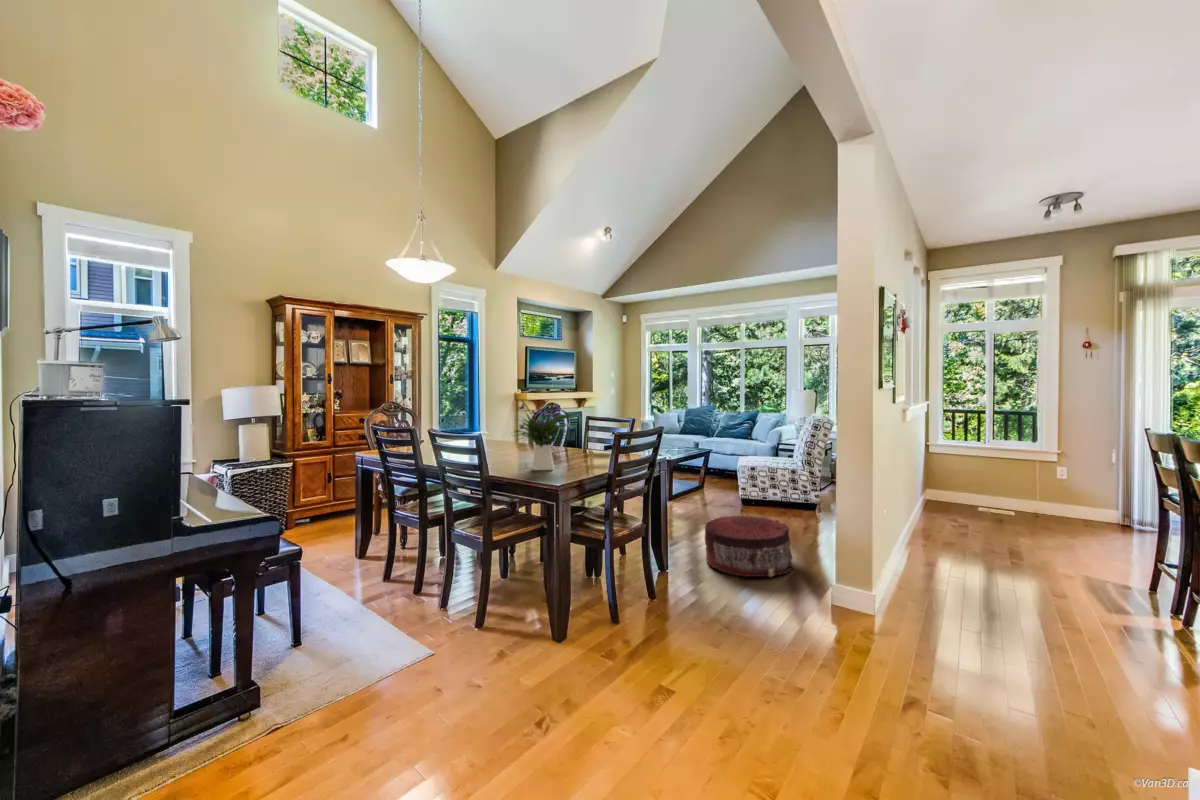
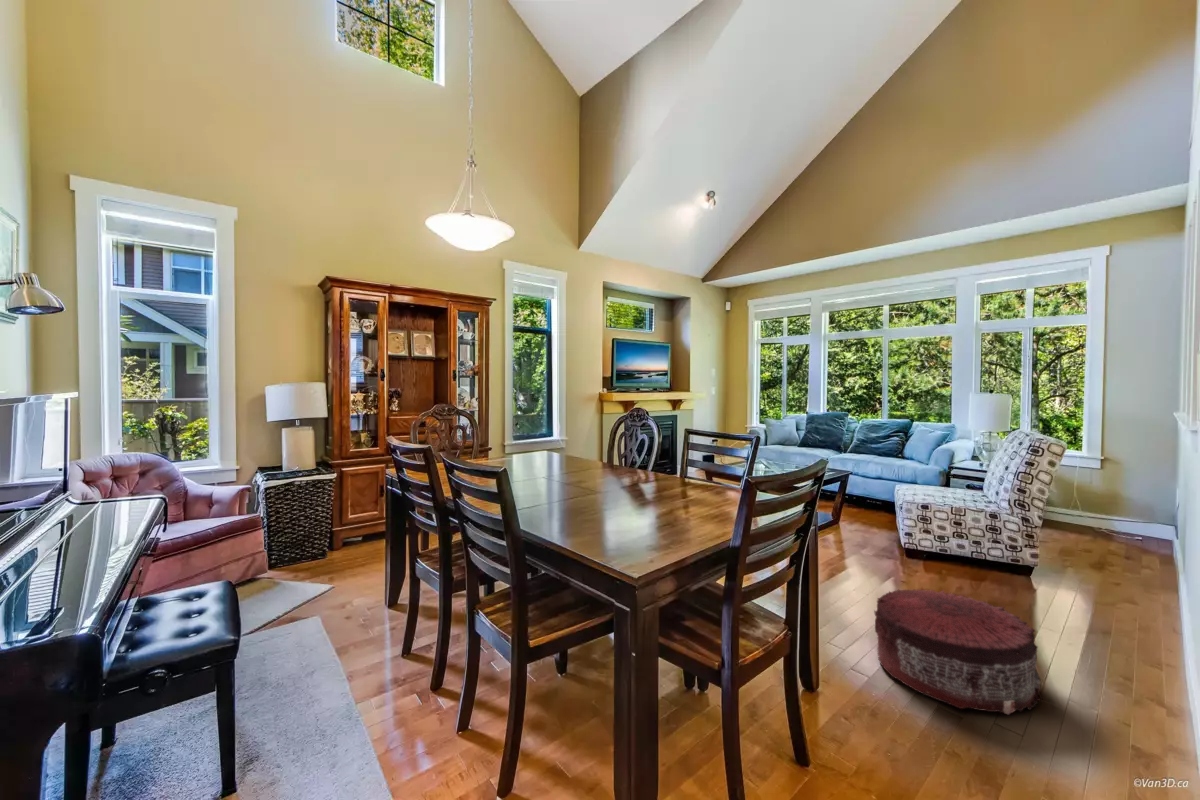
flower arrangement: present [515,401,574,470] -> none [581,409,682,522]

